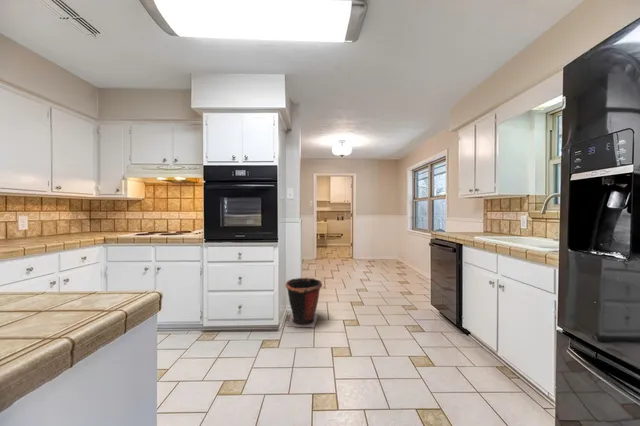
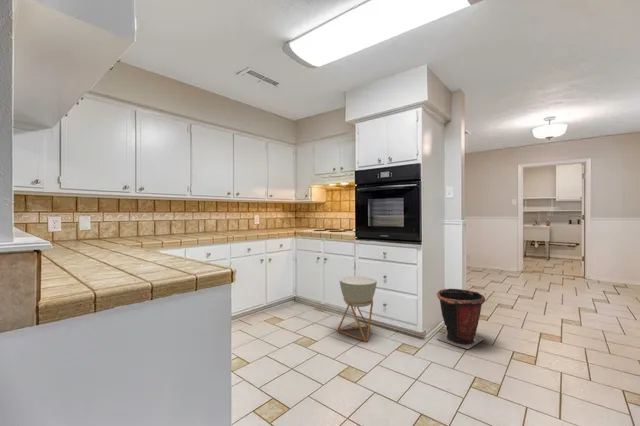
planter: none [188,282,234,351] -> present [337,276,377,341]

